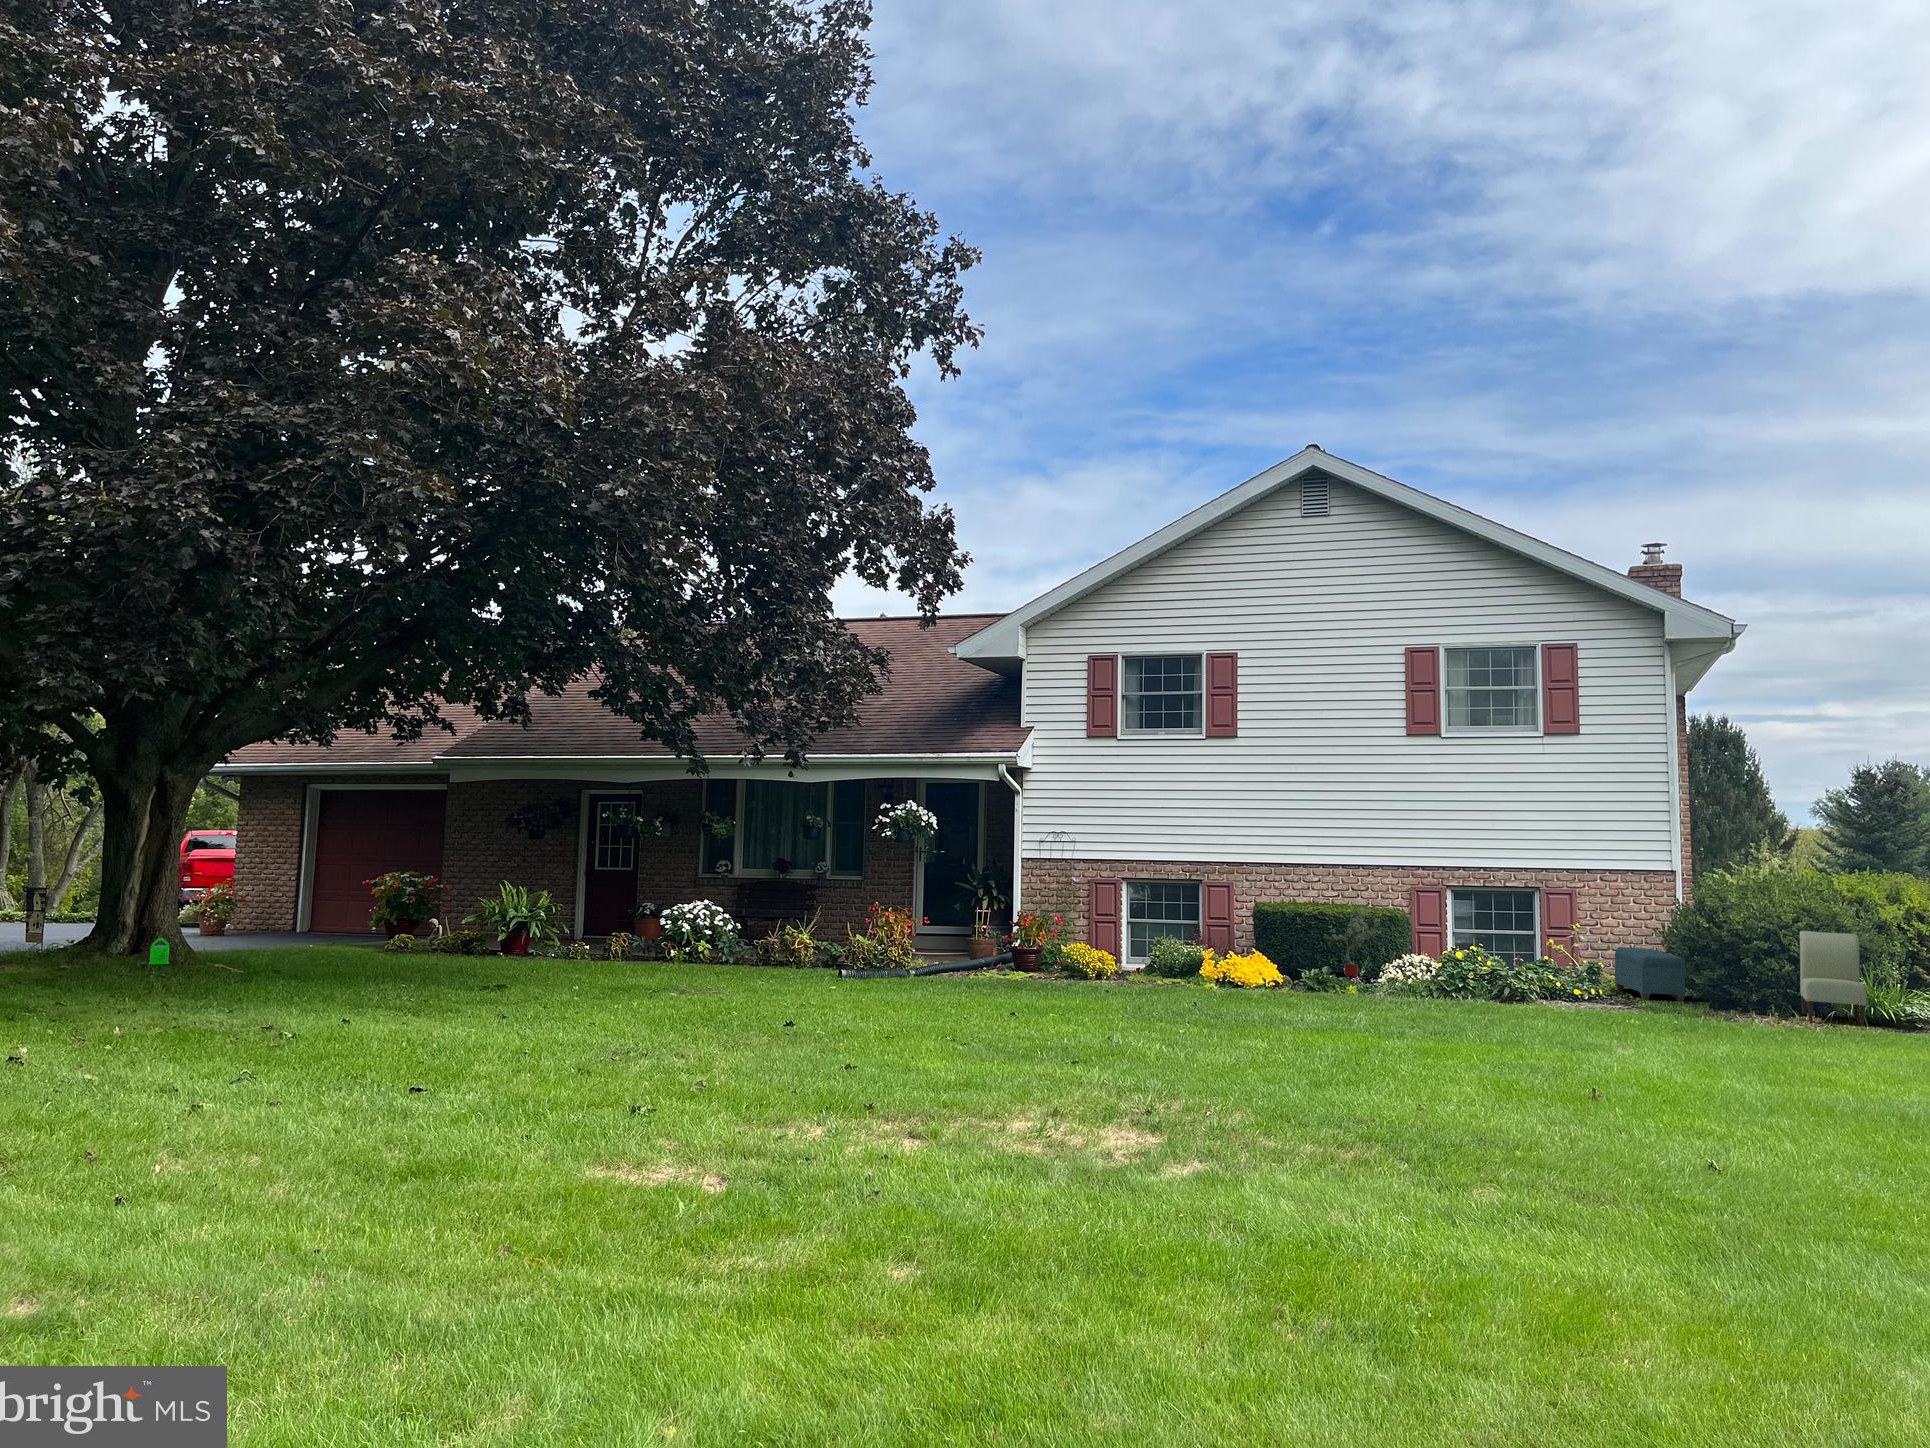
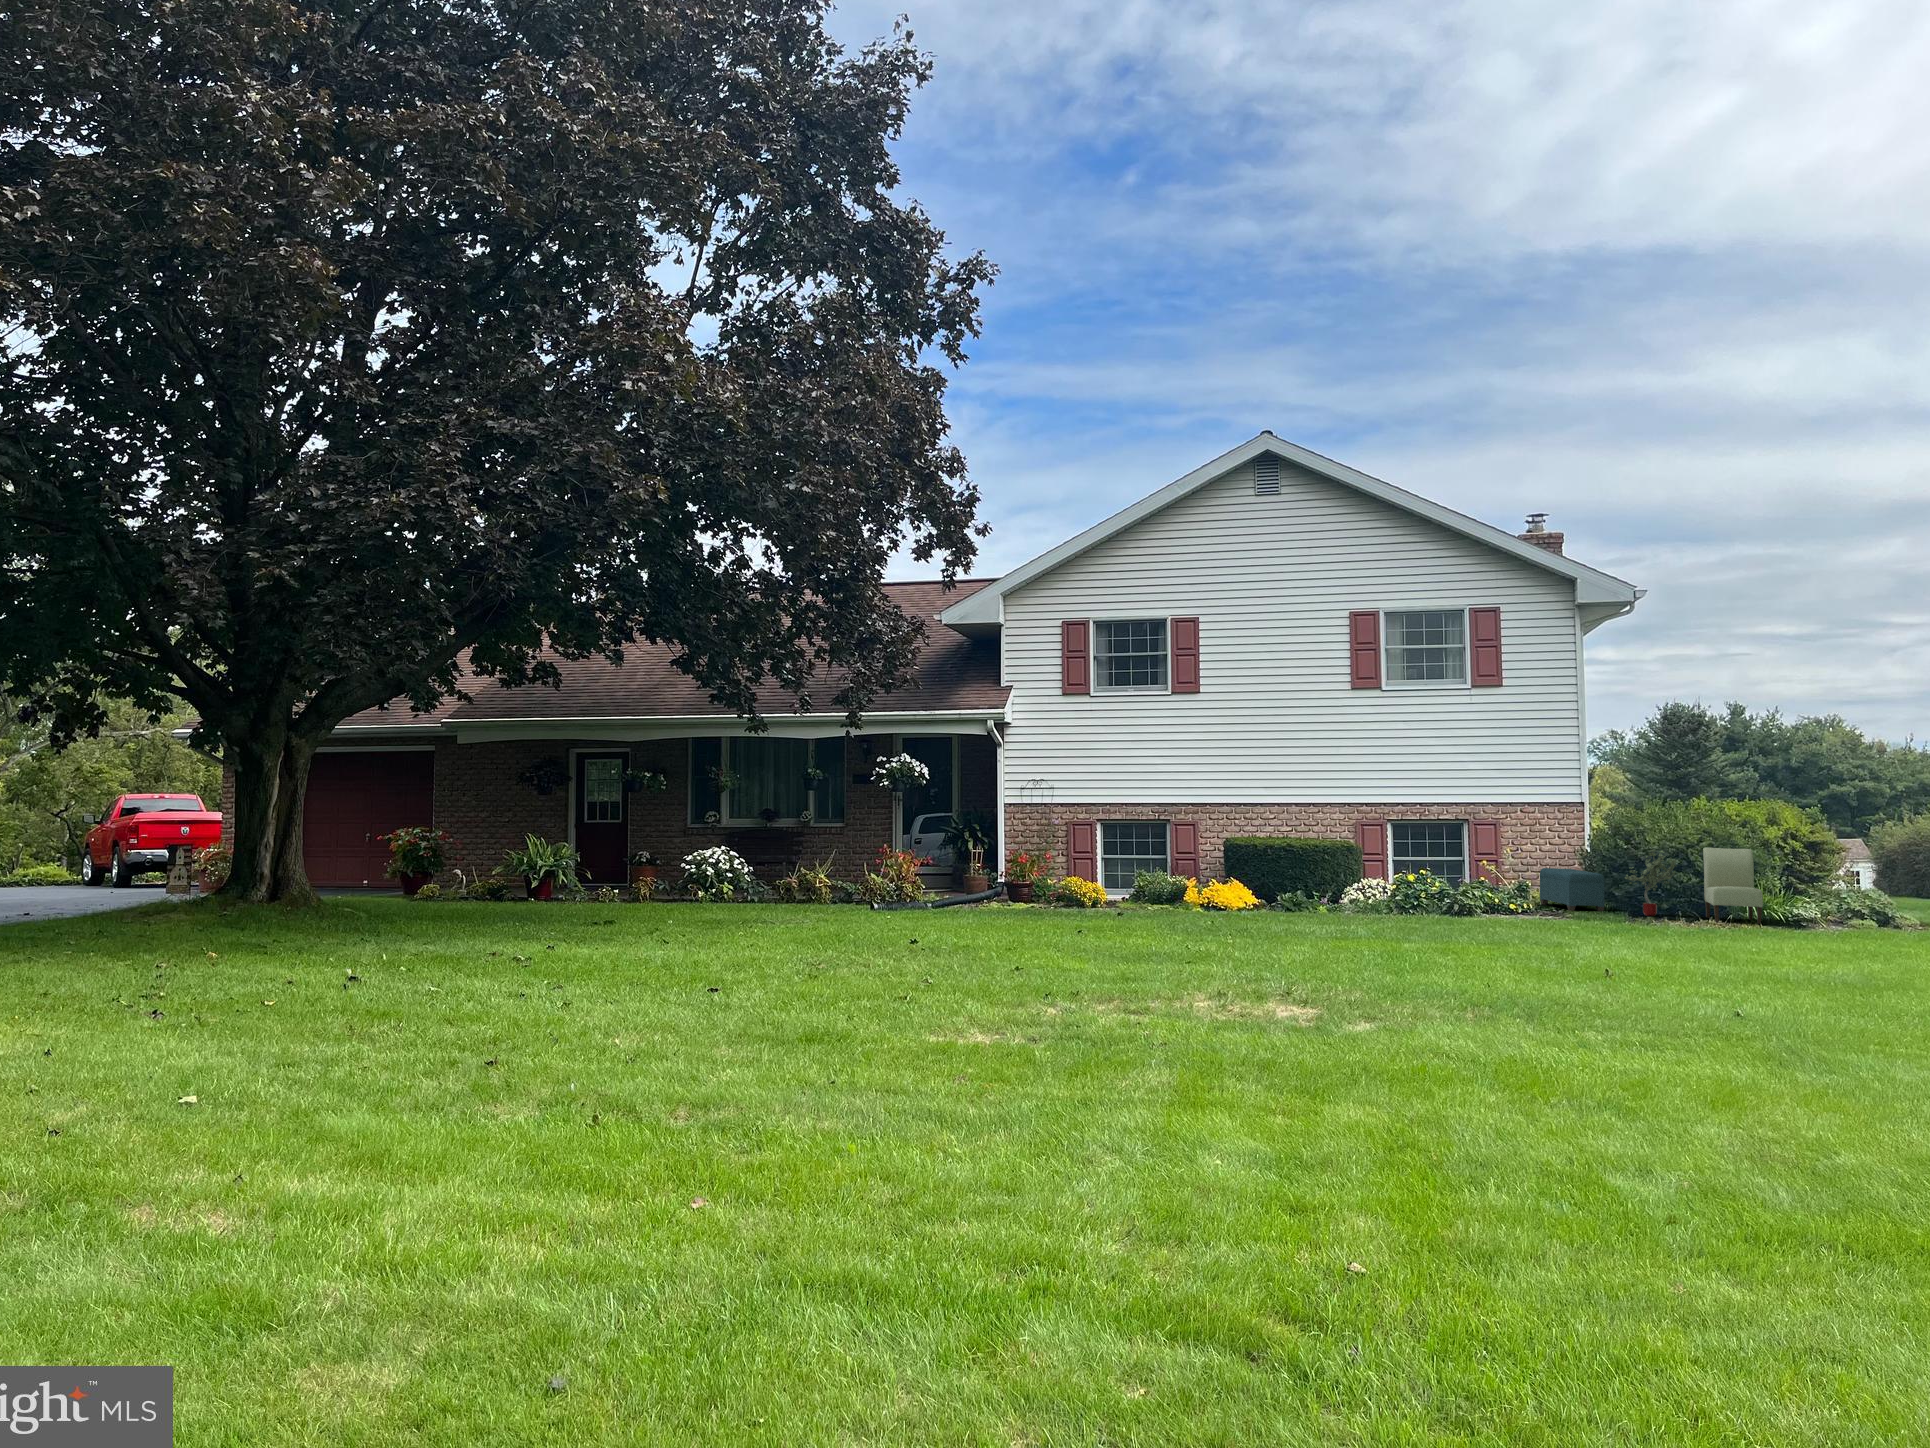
potted tree: present [1324,908,1381,977] -> present [1625,850,1676,916]
watering can: present [148,938,169,964] -> none [262,884,283,908]

